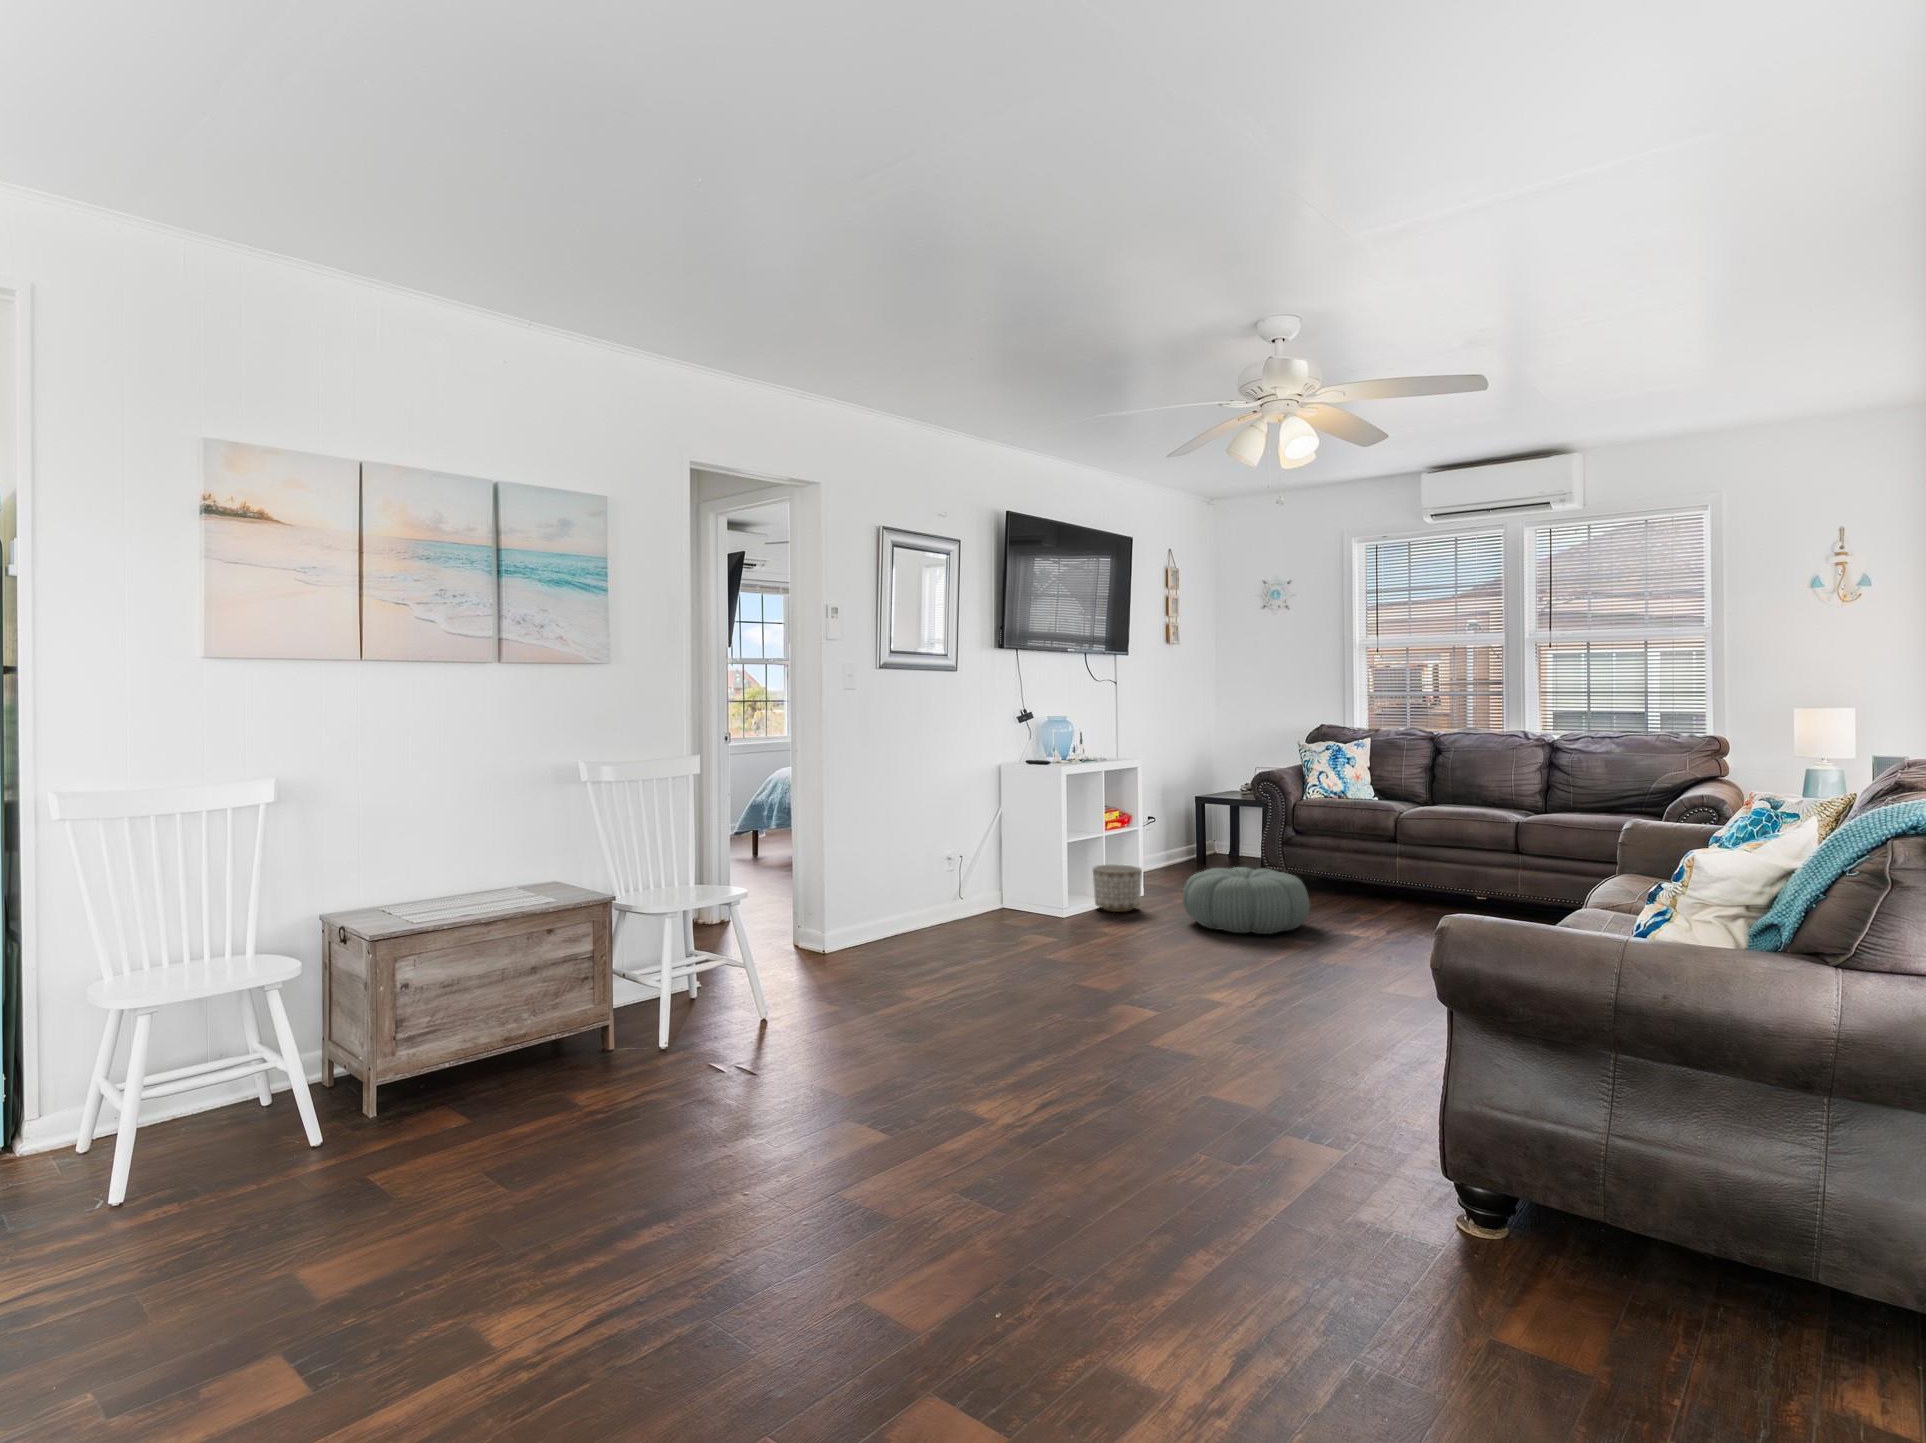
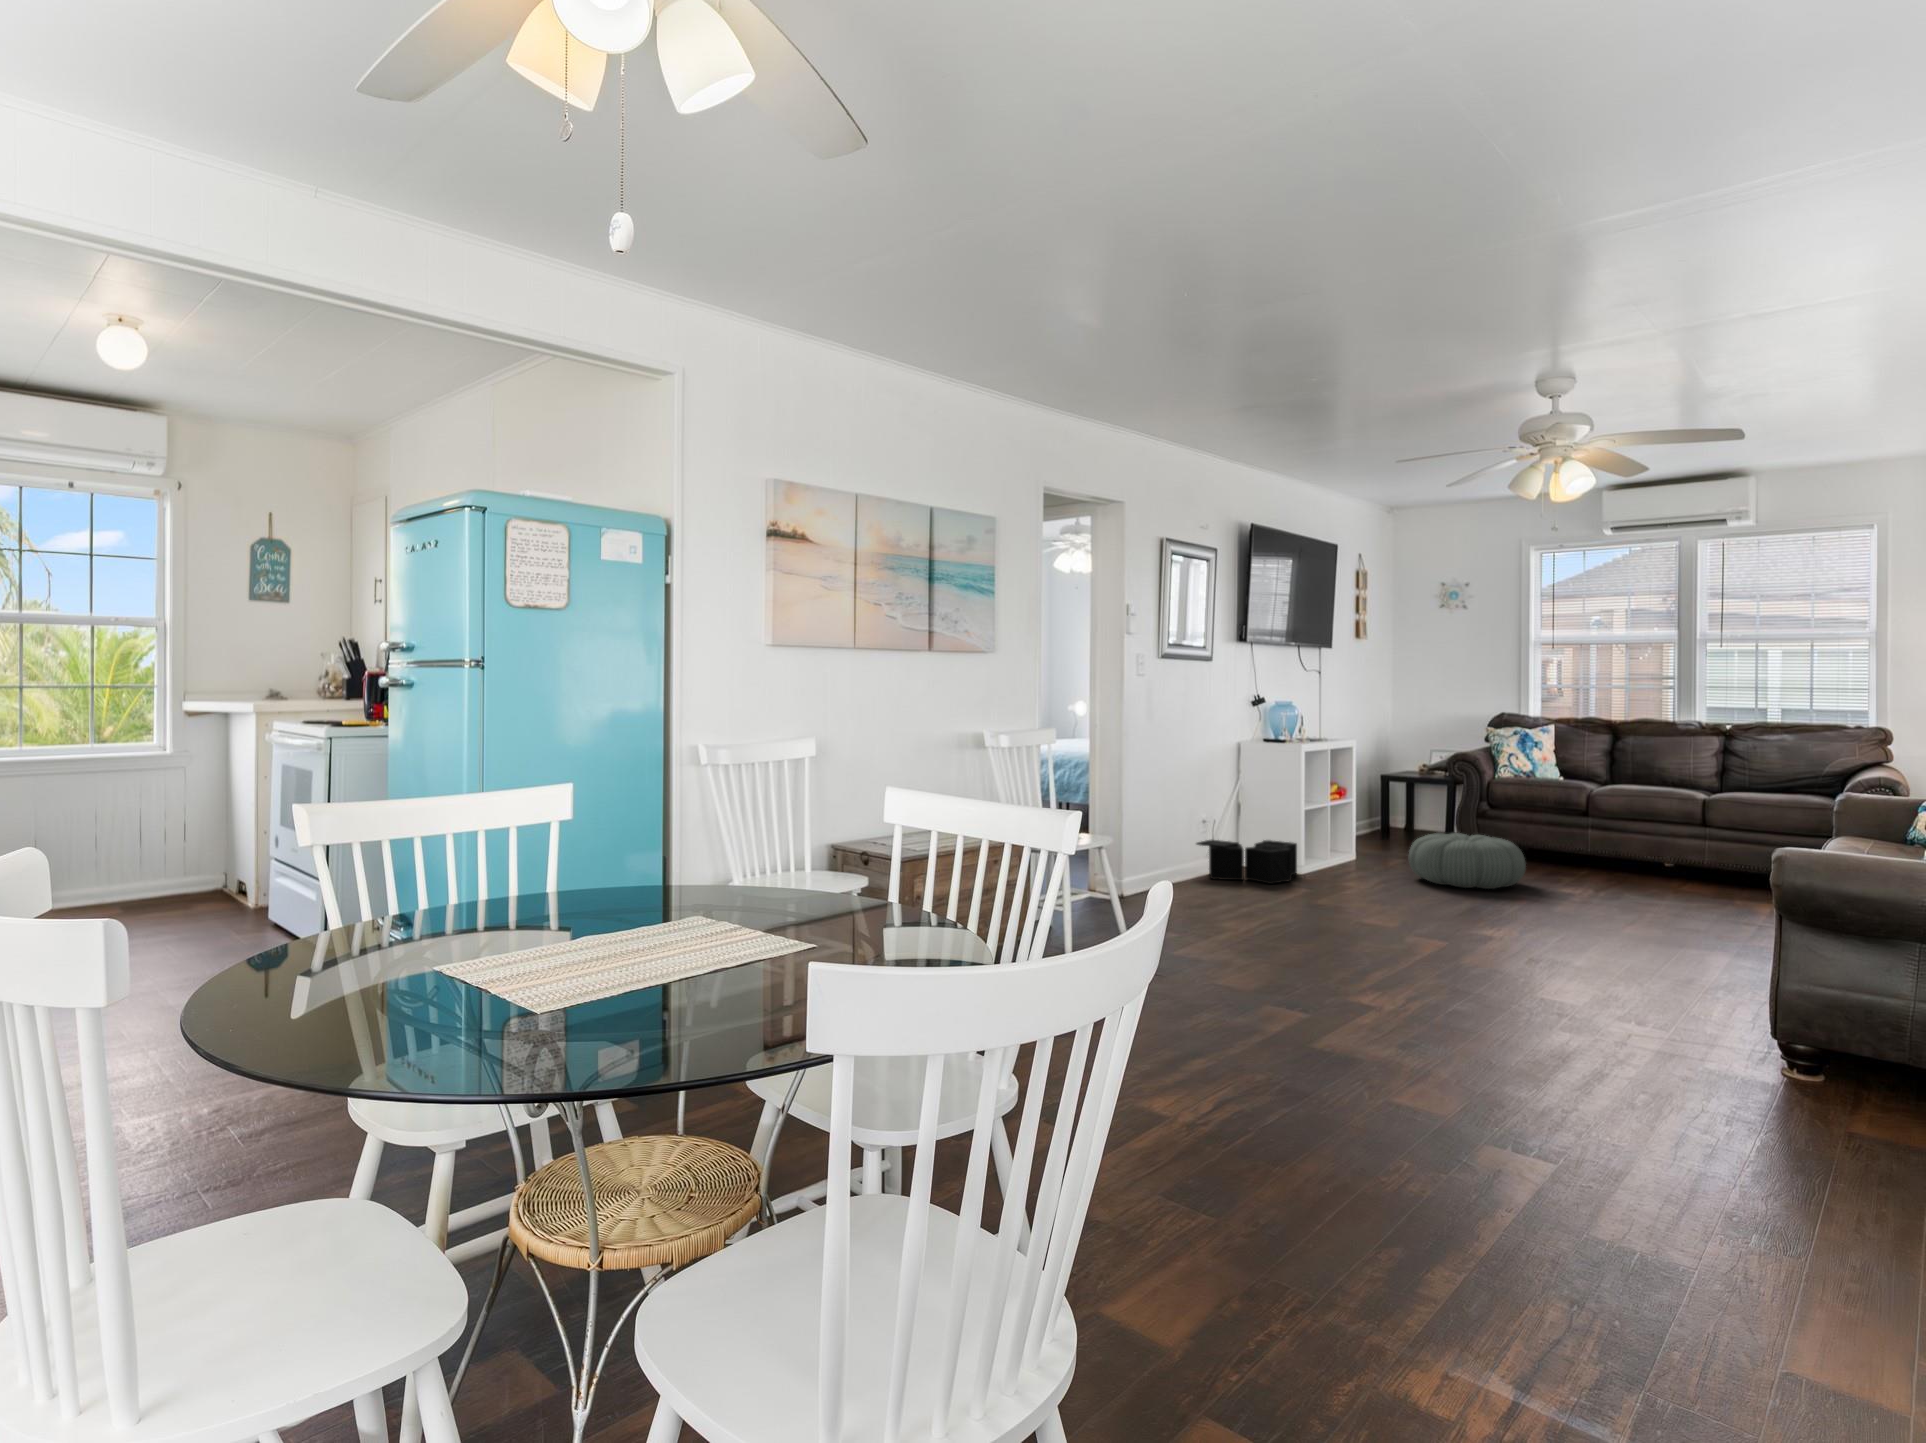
planter: present [1093,864,1142,912] -> none [1320,830,1365,870]
storage bin: none [935,879,1063,934] -> present [1197,840,1297,884]

